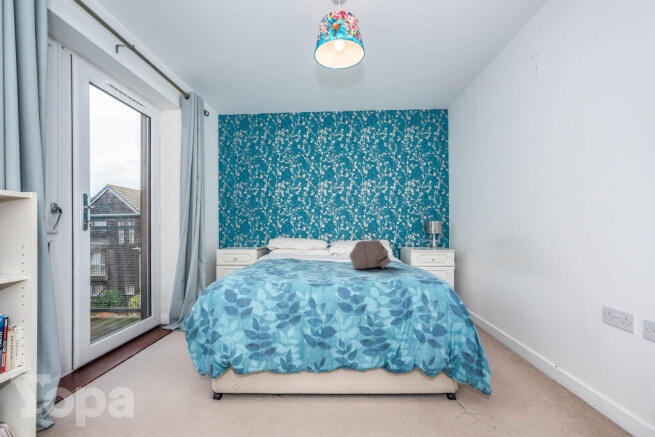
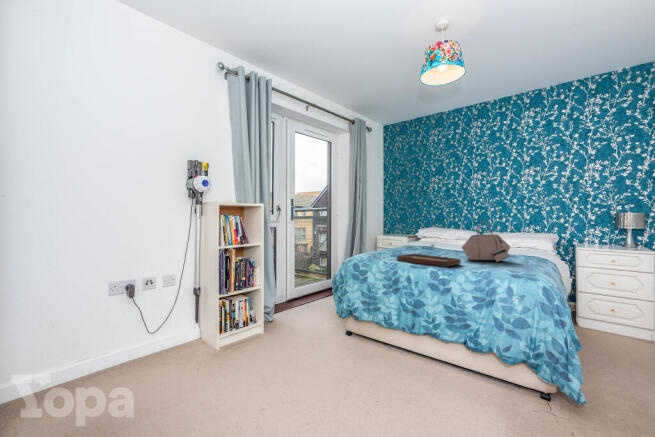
tray: none [289,254,360,280] -> present [397,244,461,267]

